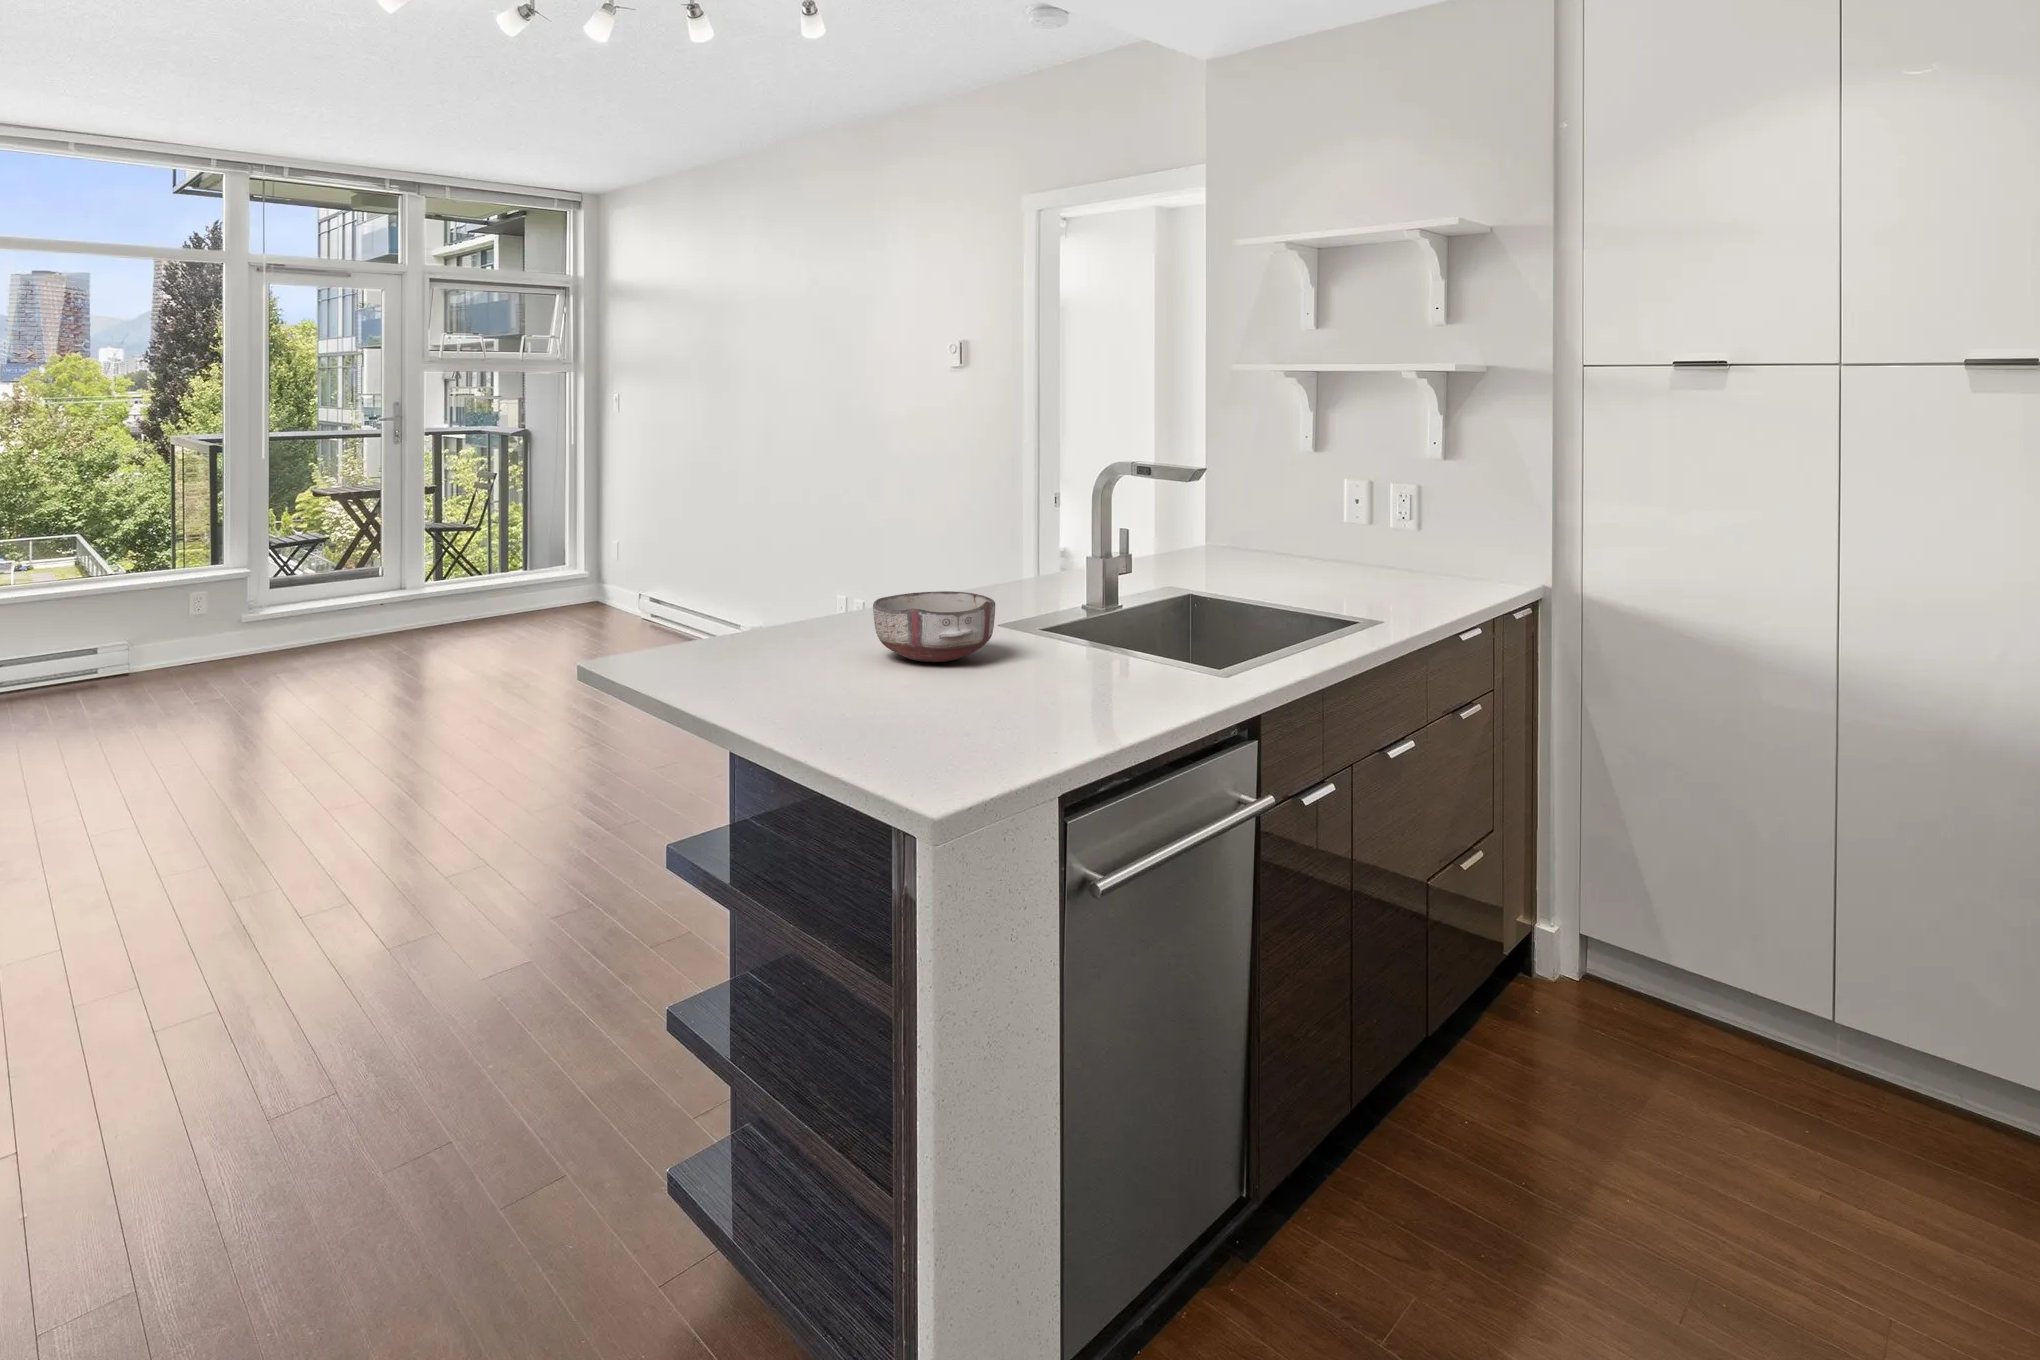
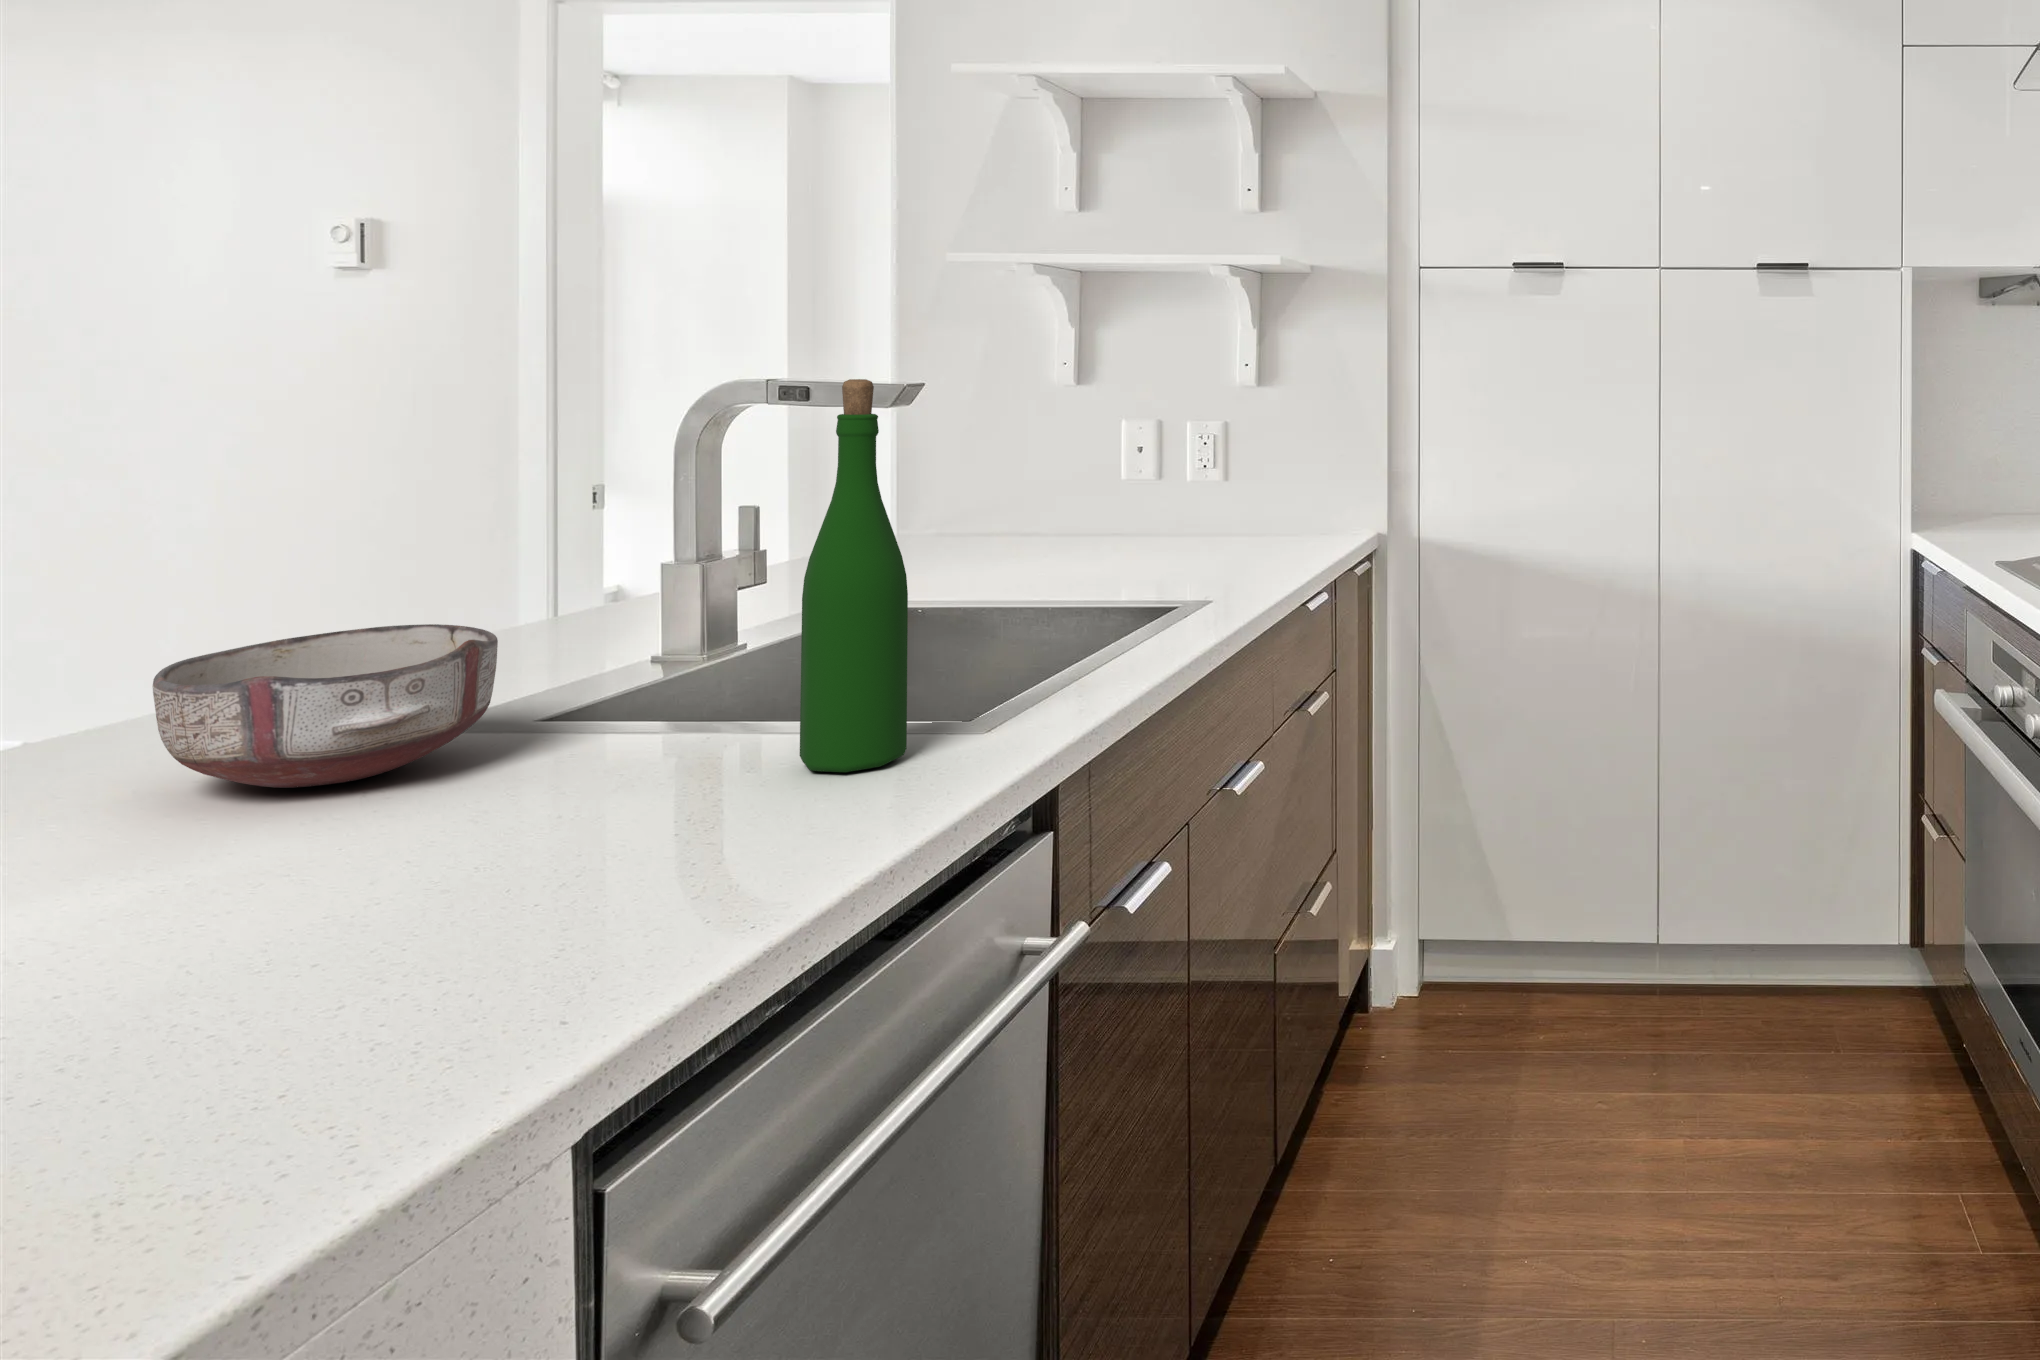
wine bottle: none [1129,482,1181,688] -> present [800,379,908,772]

